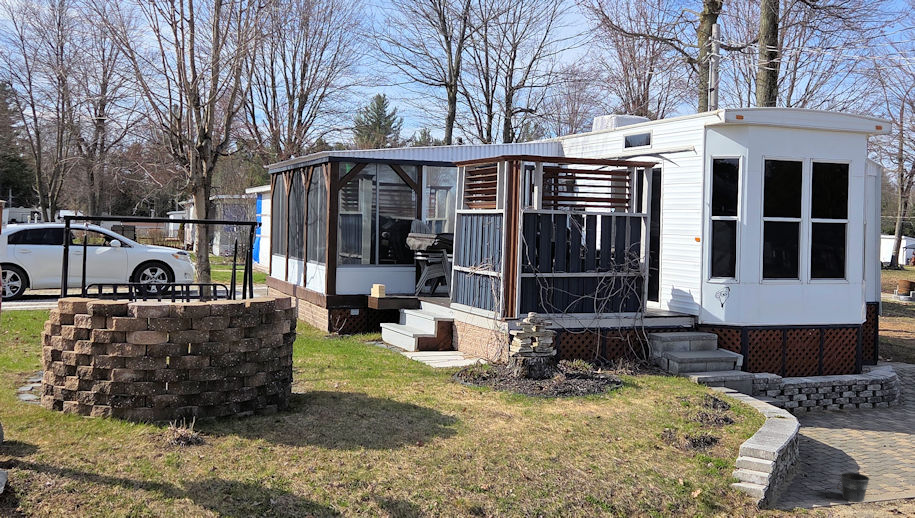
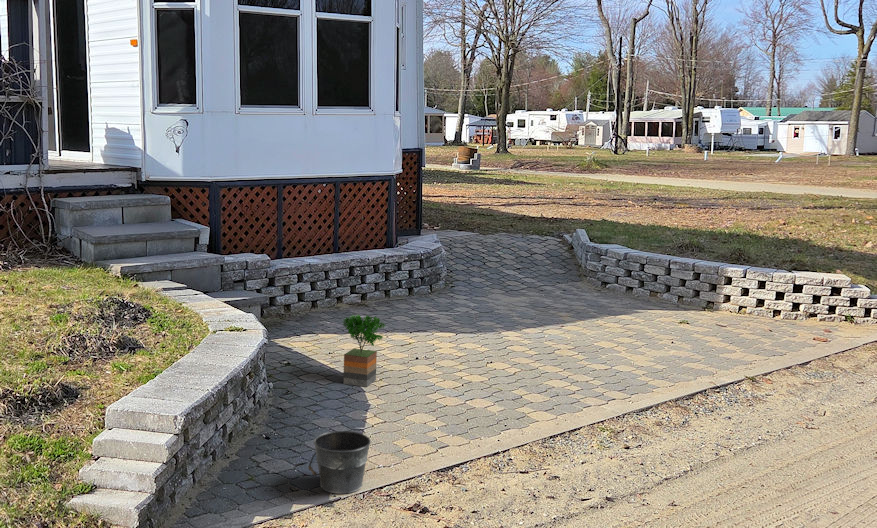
potted tree: none [841,417,869,459] -> present [343,315,385,387]

